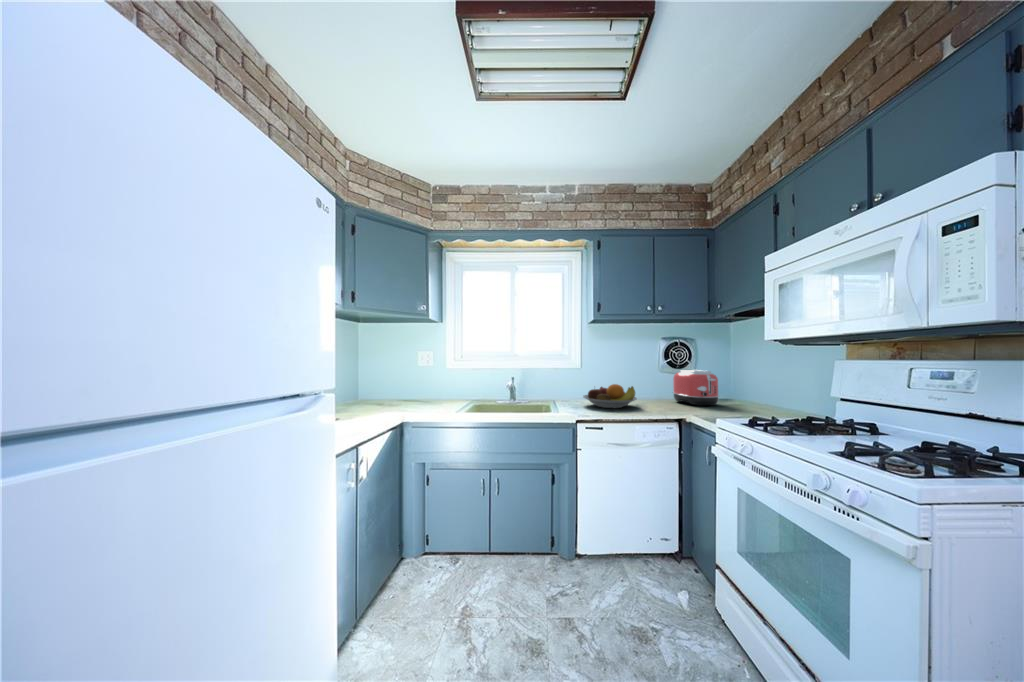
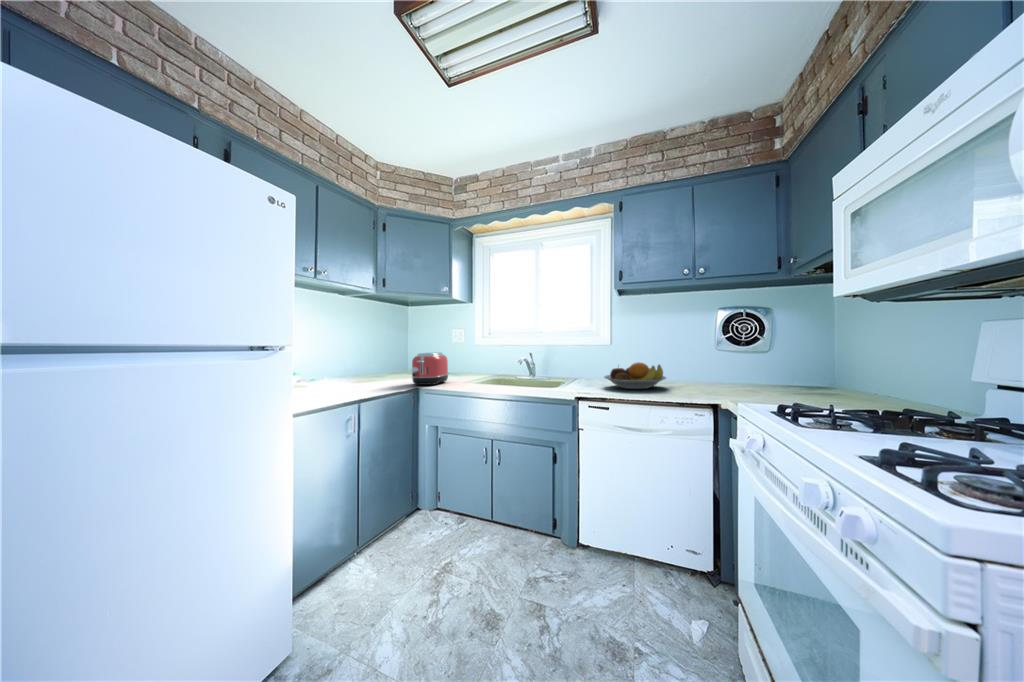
toaster: present [673,370,719,406] -> present [412,352,448,386]

